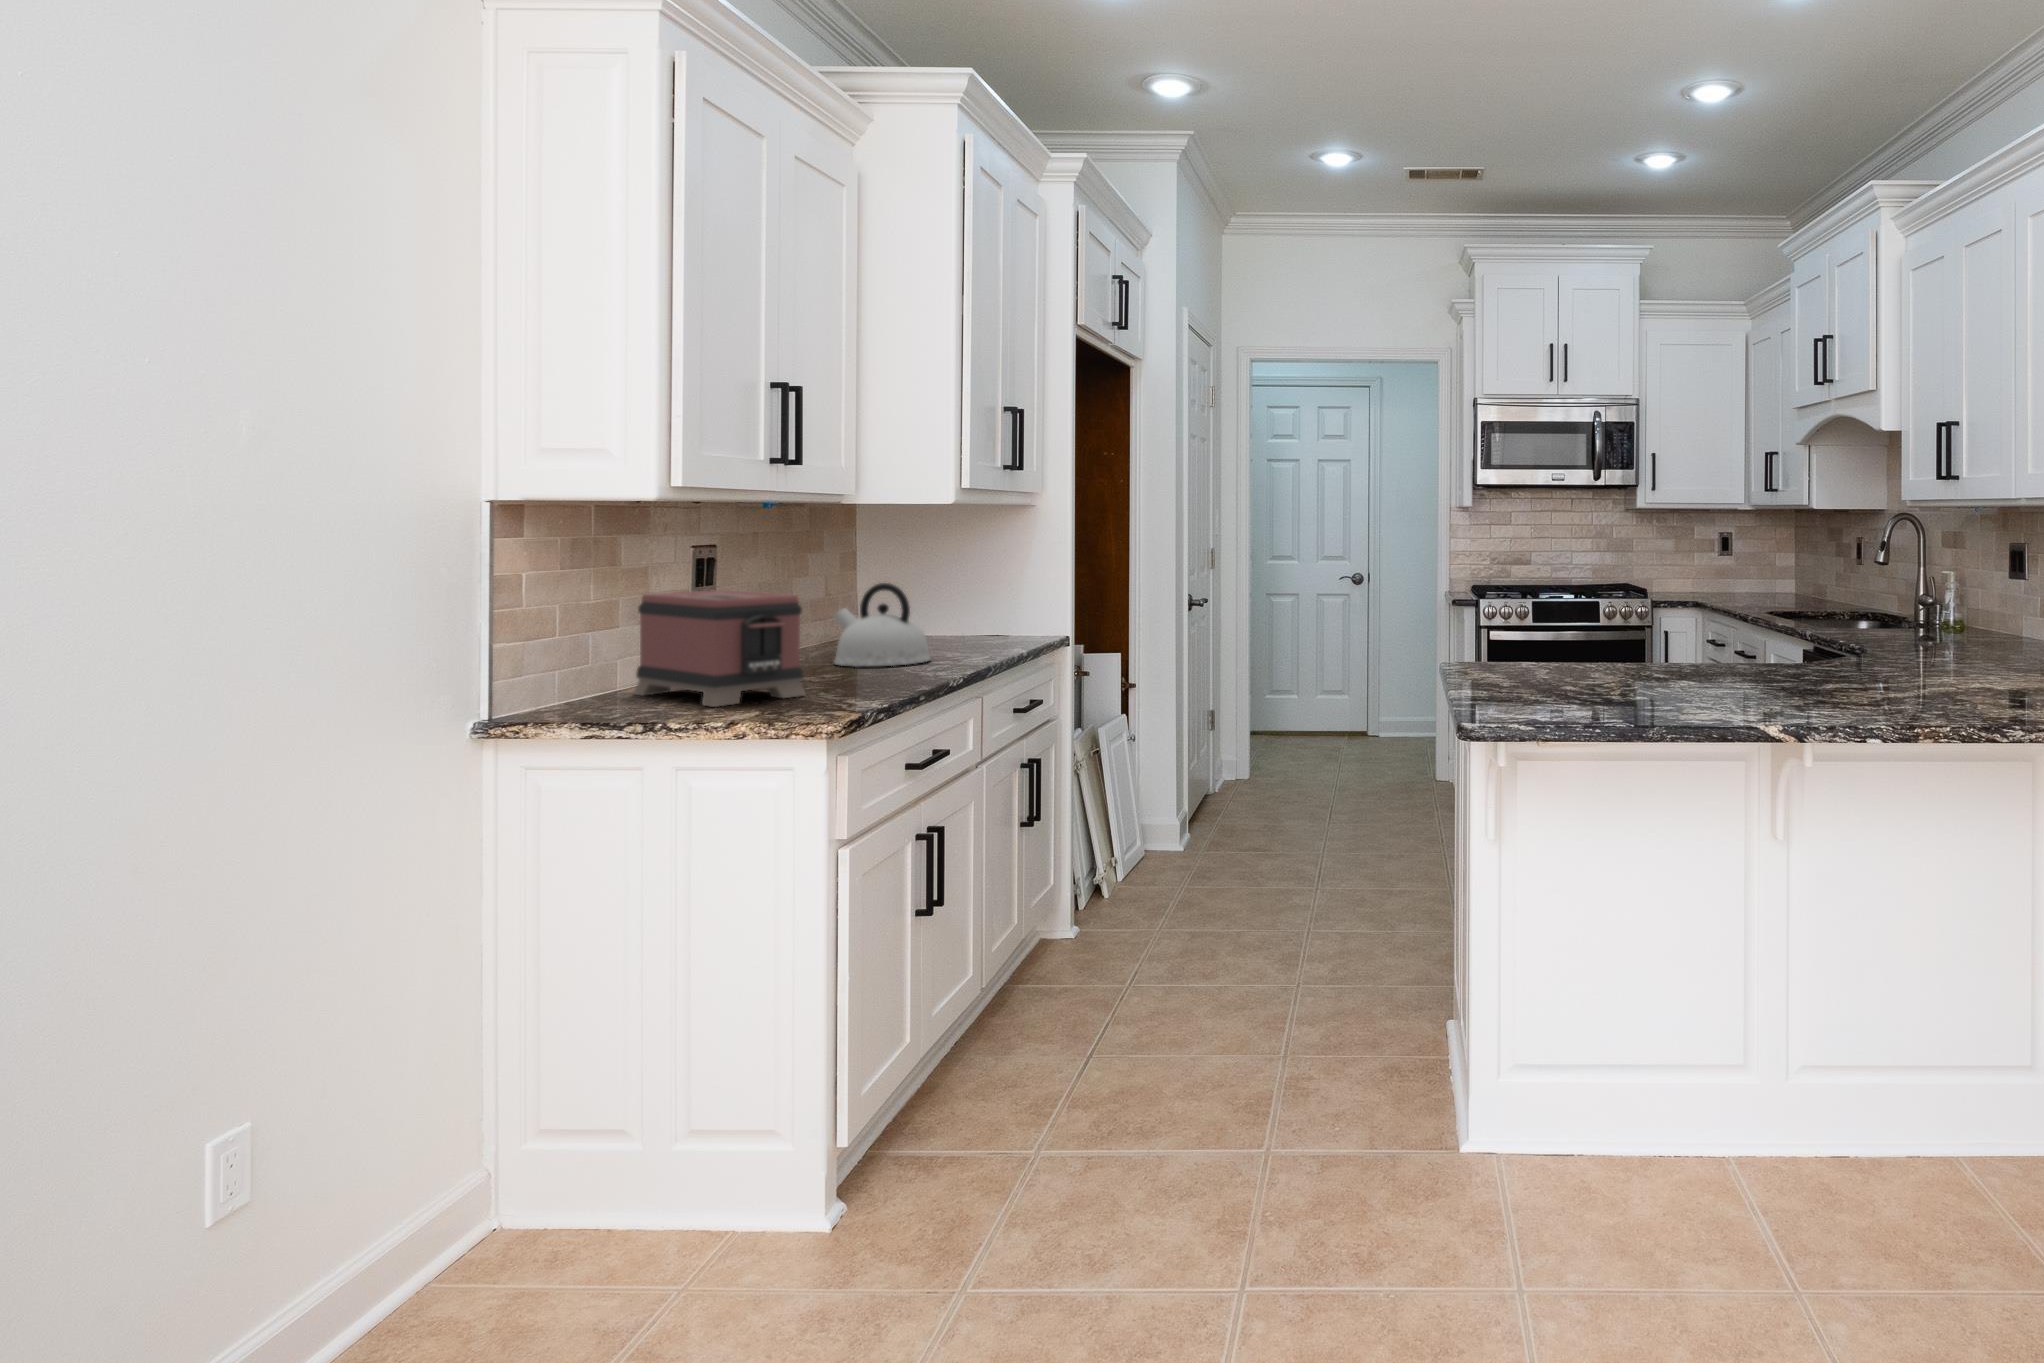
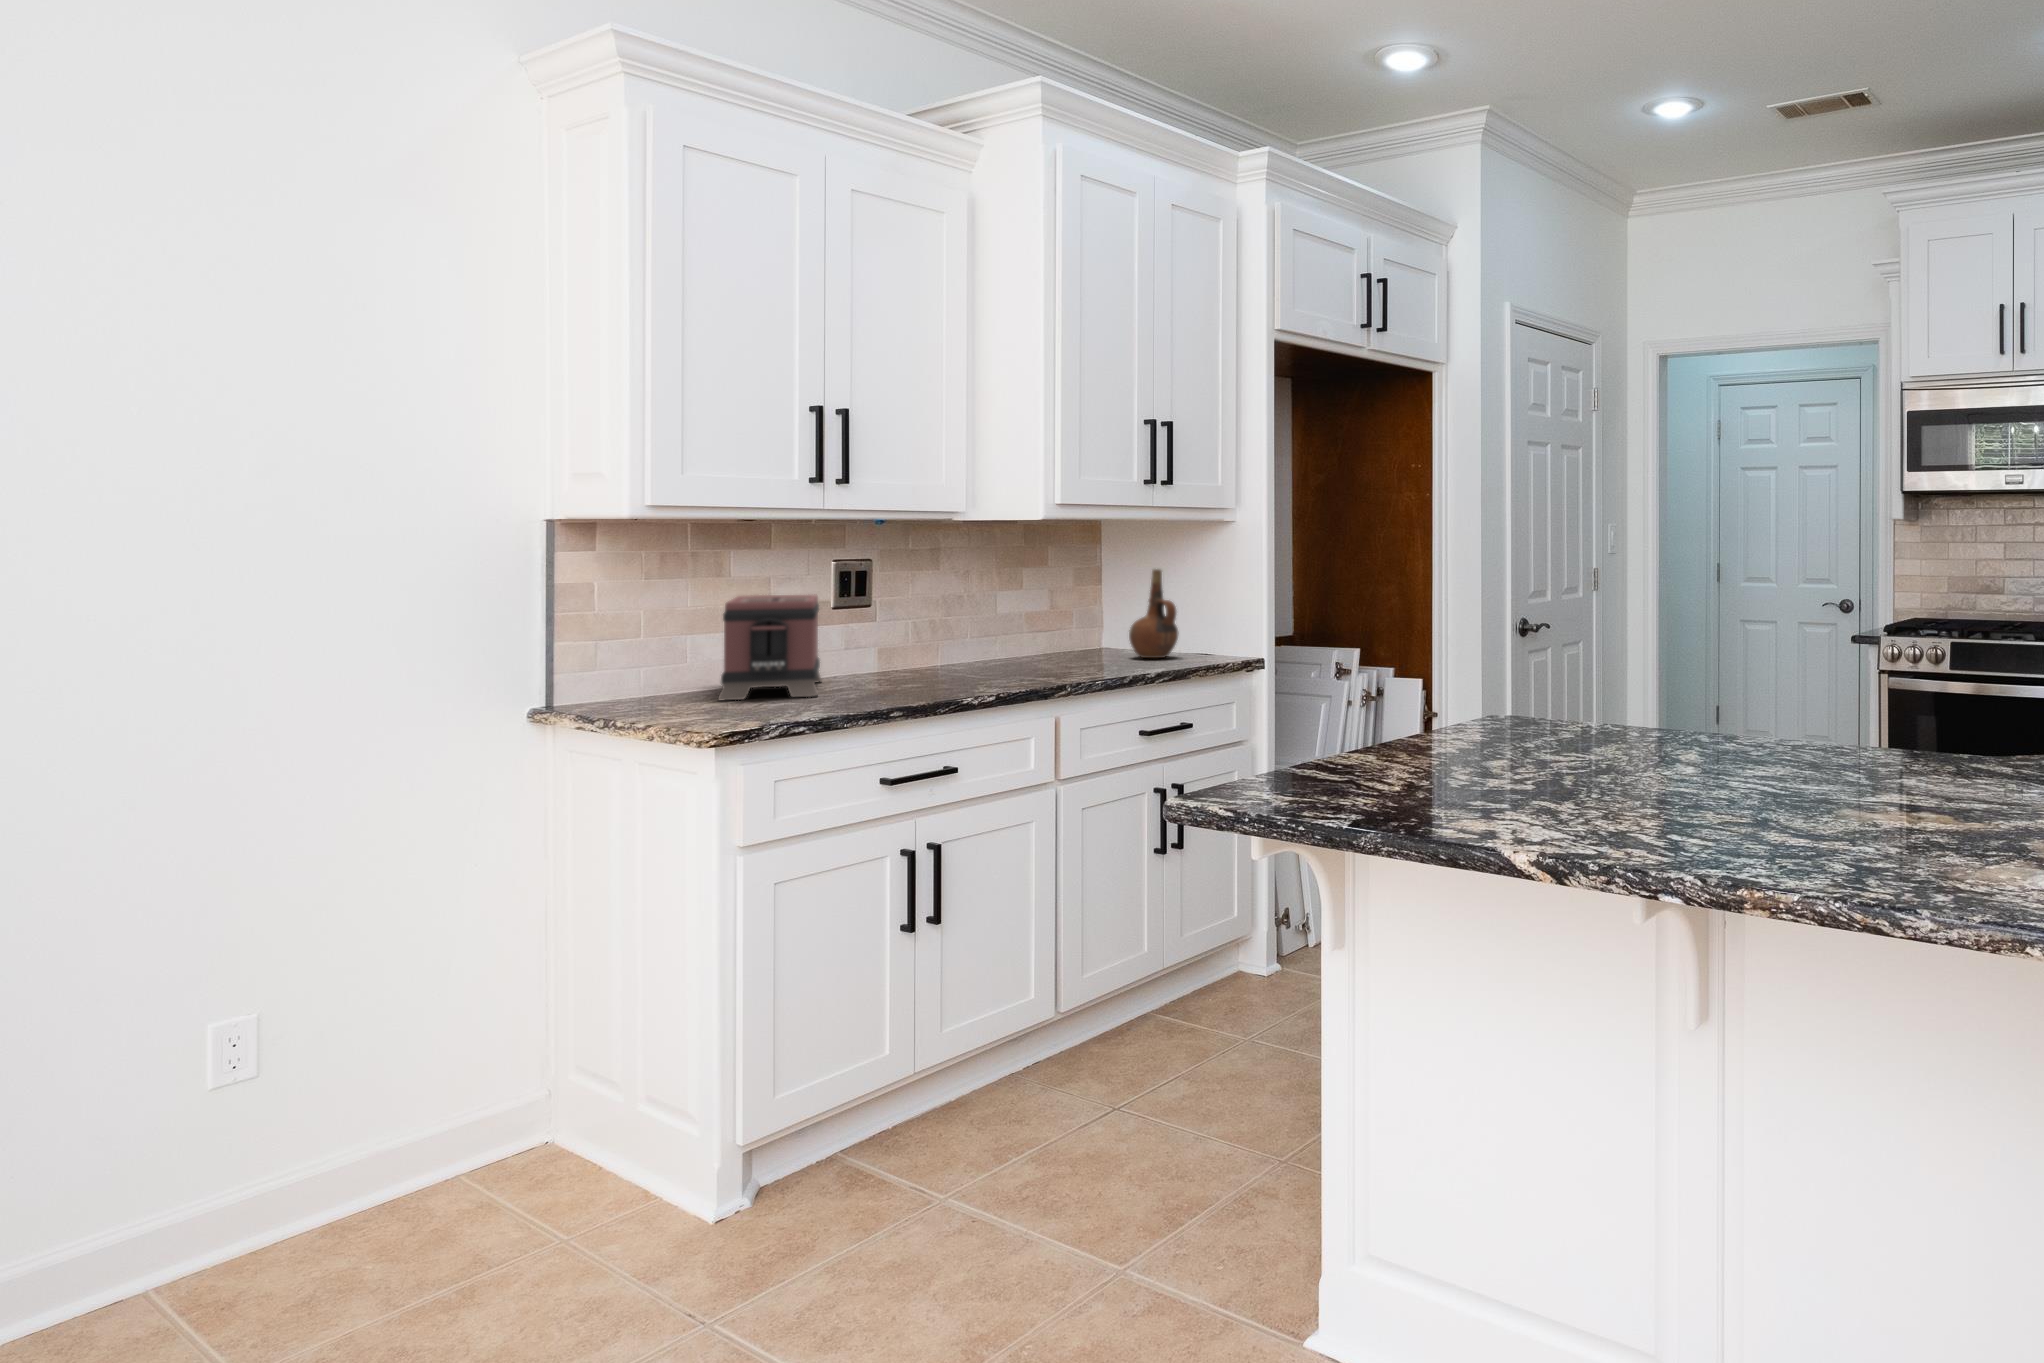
ceramic pitcher: none [948,557,1002,645] -> present [1129,569,1179,658]
kettle: present [834,583,930,667] -> none [965,592,1057,673]

